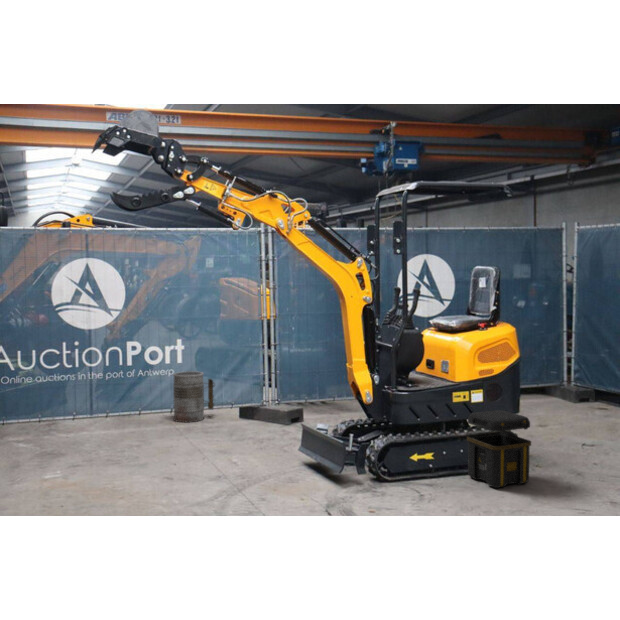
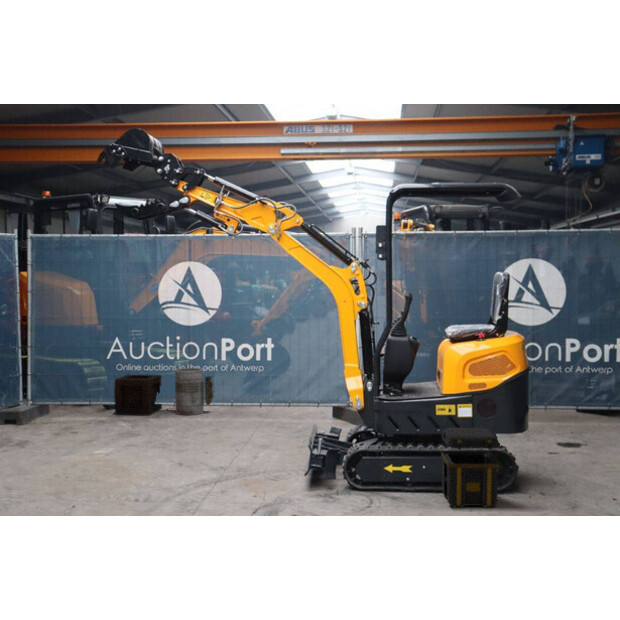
trash can: present [173,371,215,422] -> present [175,368,215,415]
wooden crate: none [8,386,57,436] -> present [114,374,162,416]

